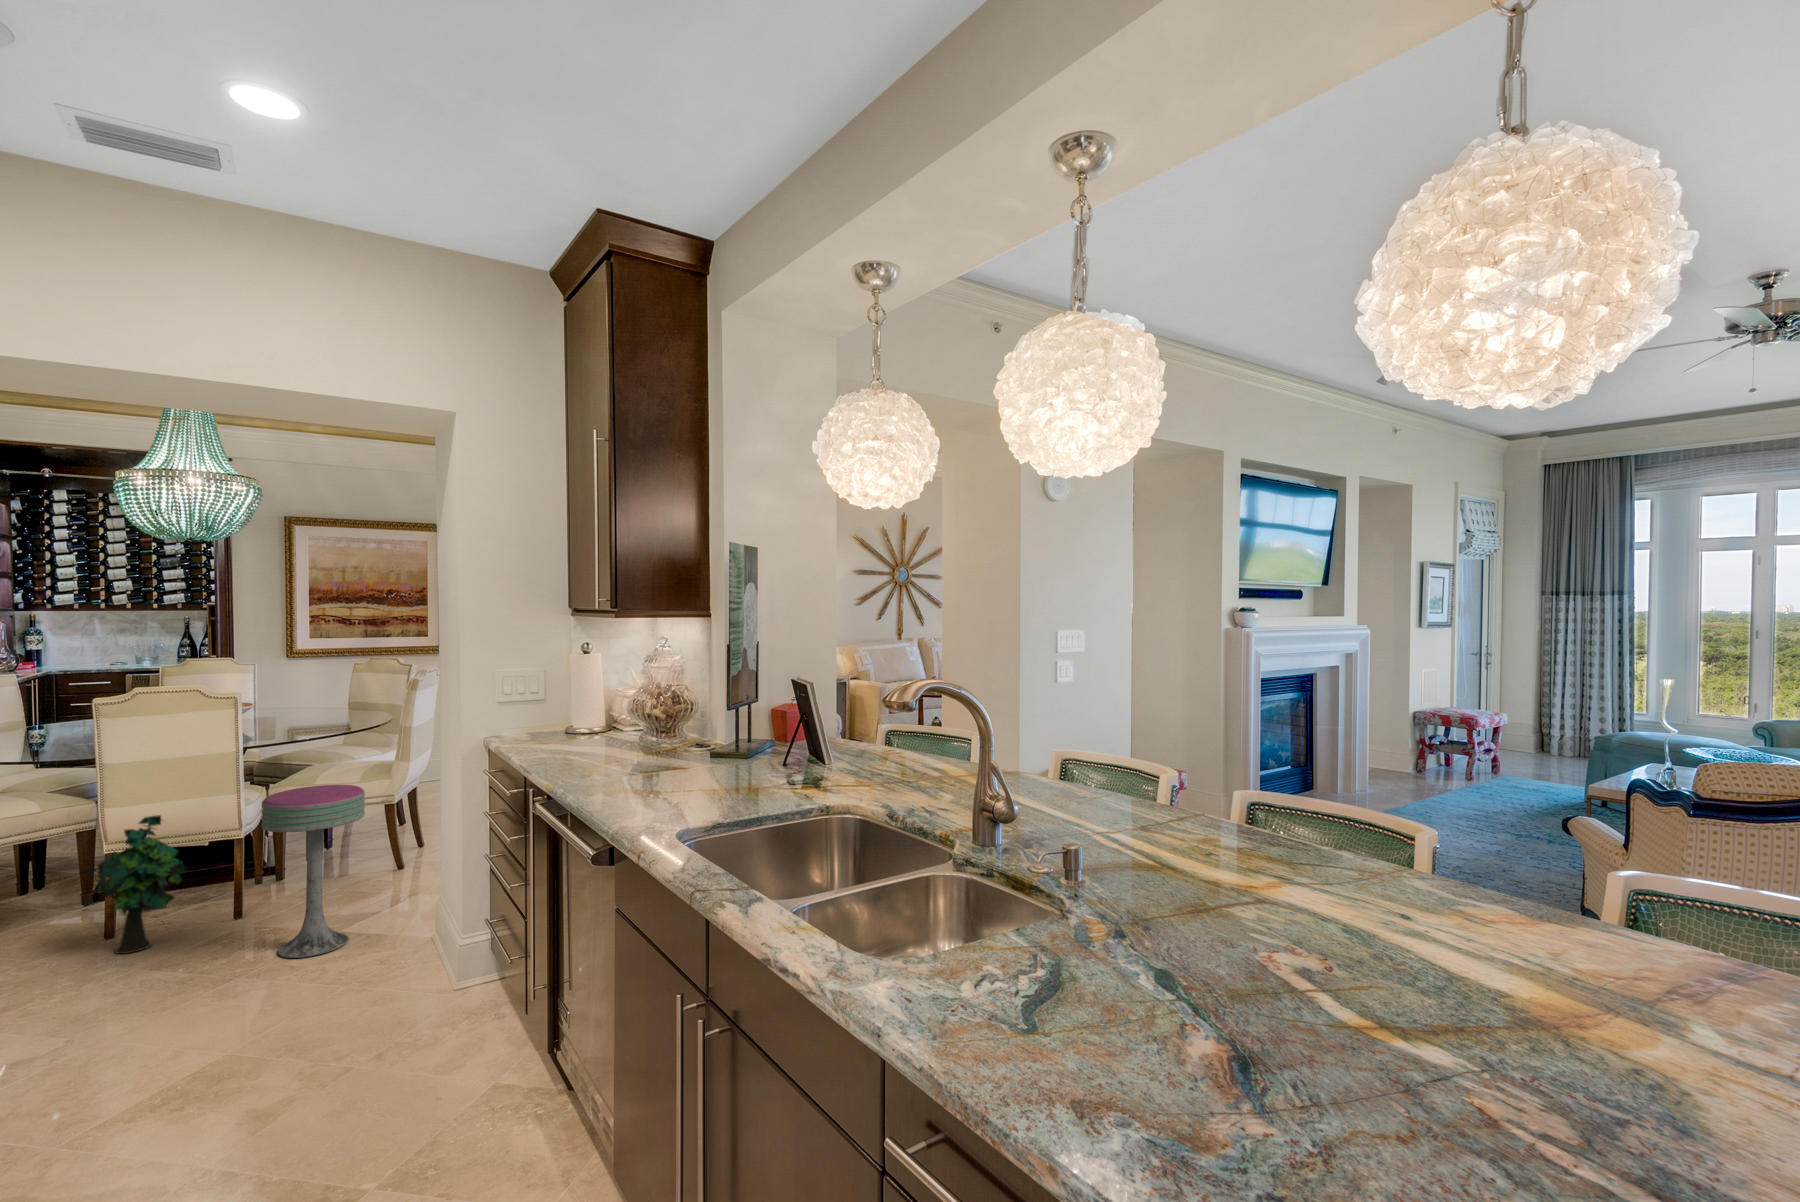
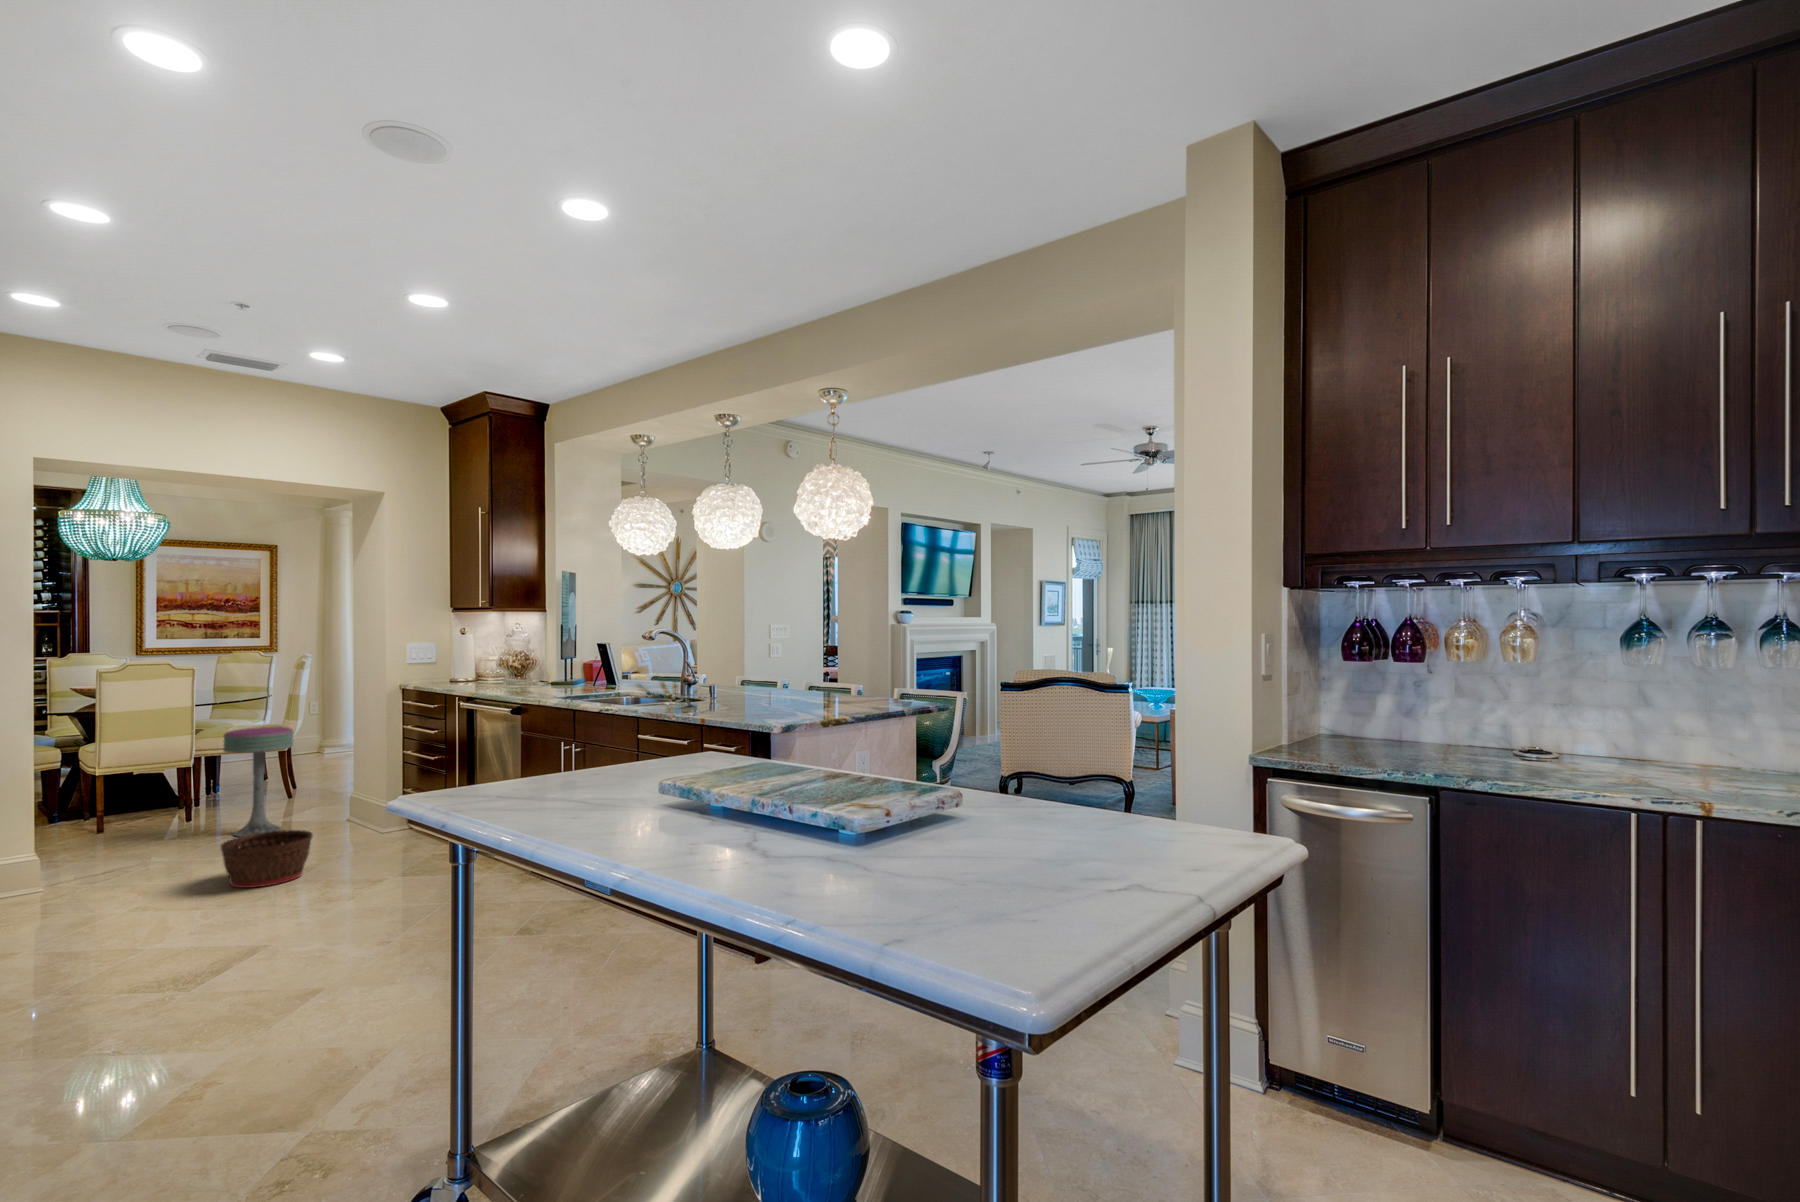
decorative plant: present [85,815,188,954] -> none [80,749,154,843]
basket: none [127,1004,302,1142] -> present [221,830,313,888]

